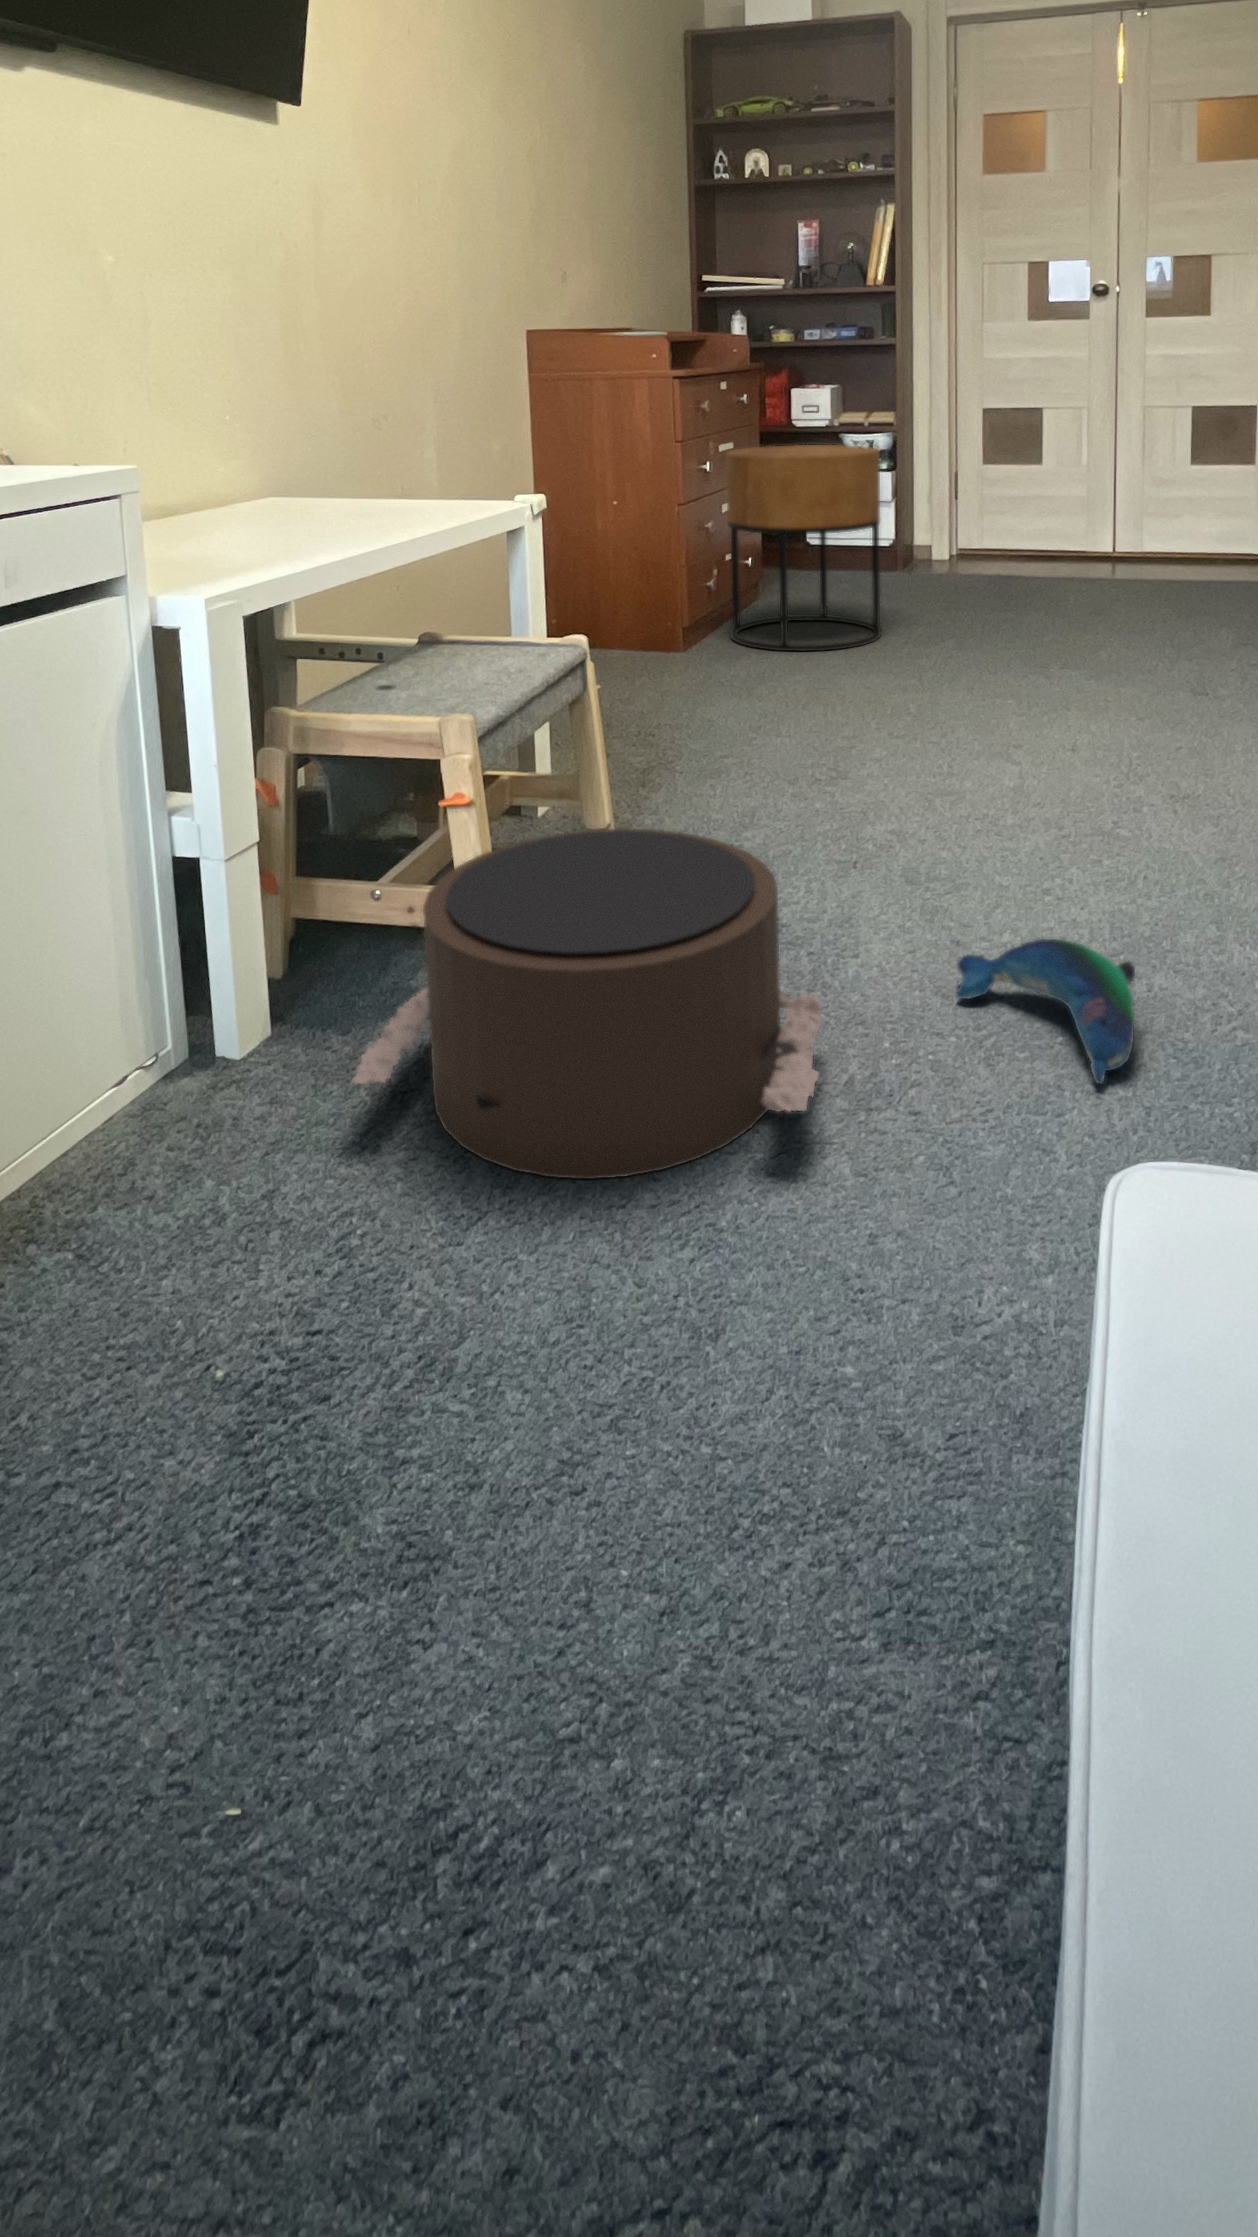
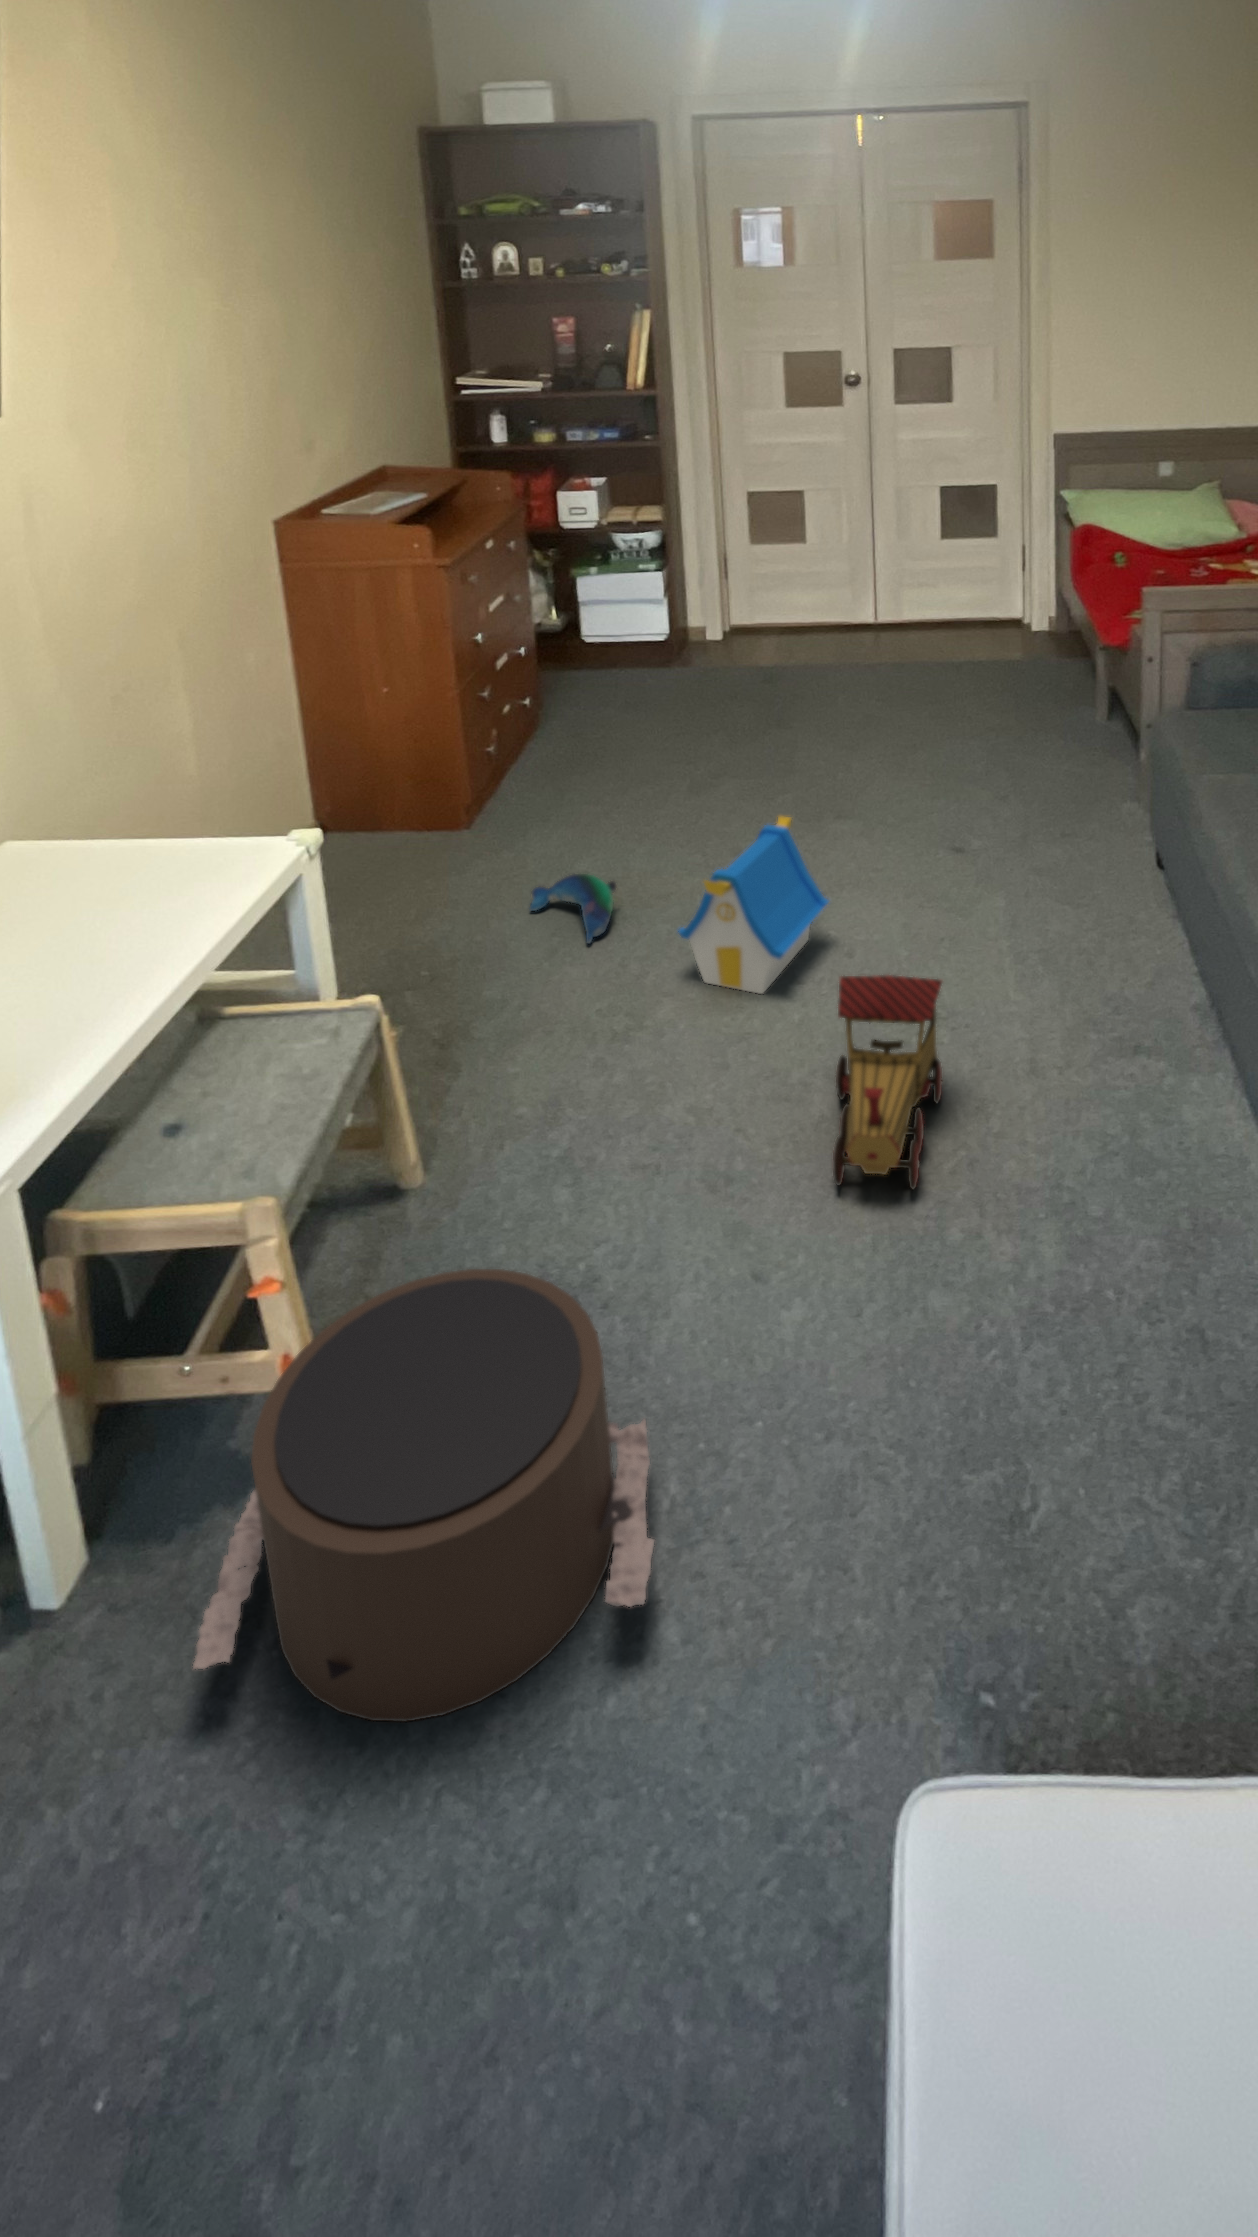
side table: present [726,445,881,651] -> none [499,590,665,814]
toy house: none [884,607,1051,770] -> present [678,817,829,994]
toy train: none [1040,710,1178,906] -> present [833,975,942,1189]
plush toy: present [957,939,1135,1084] -> present [530,874,616,943]

